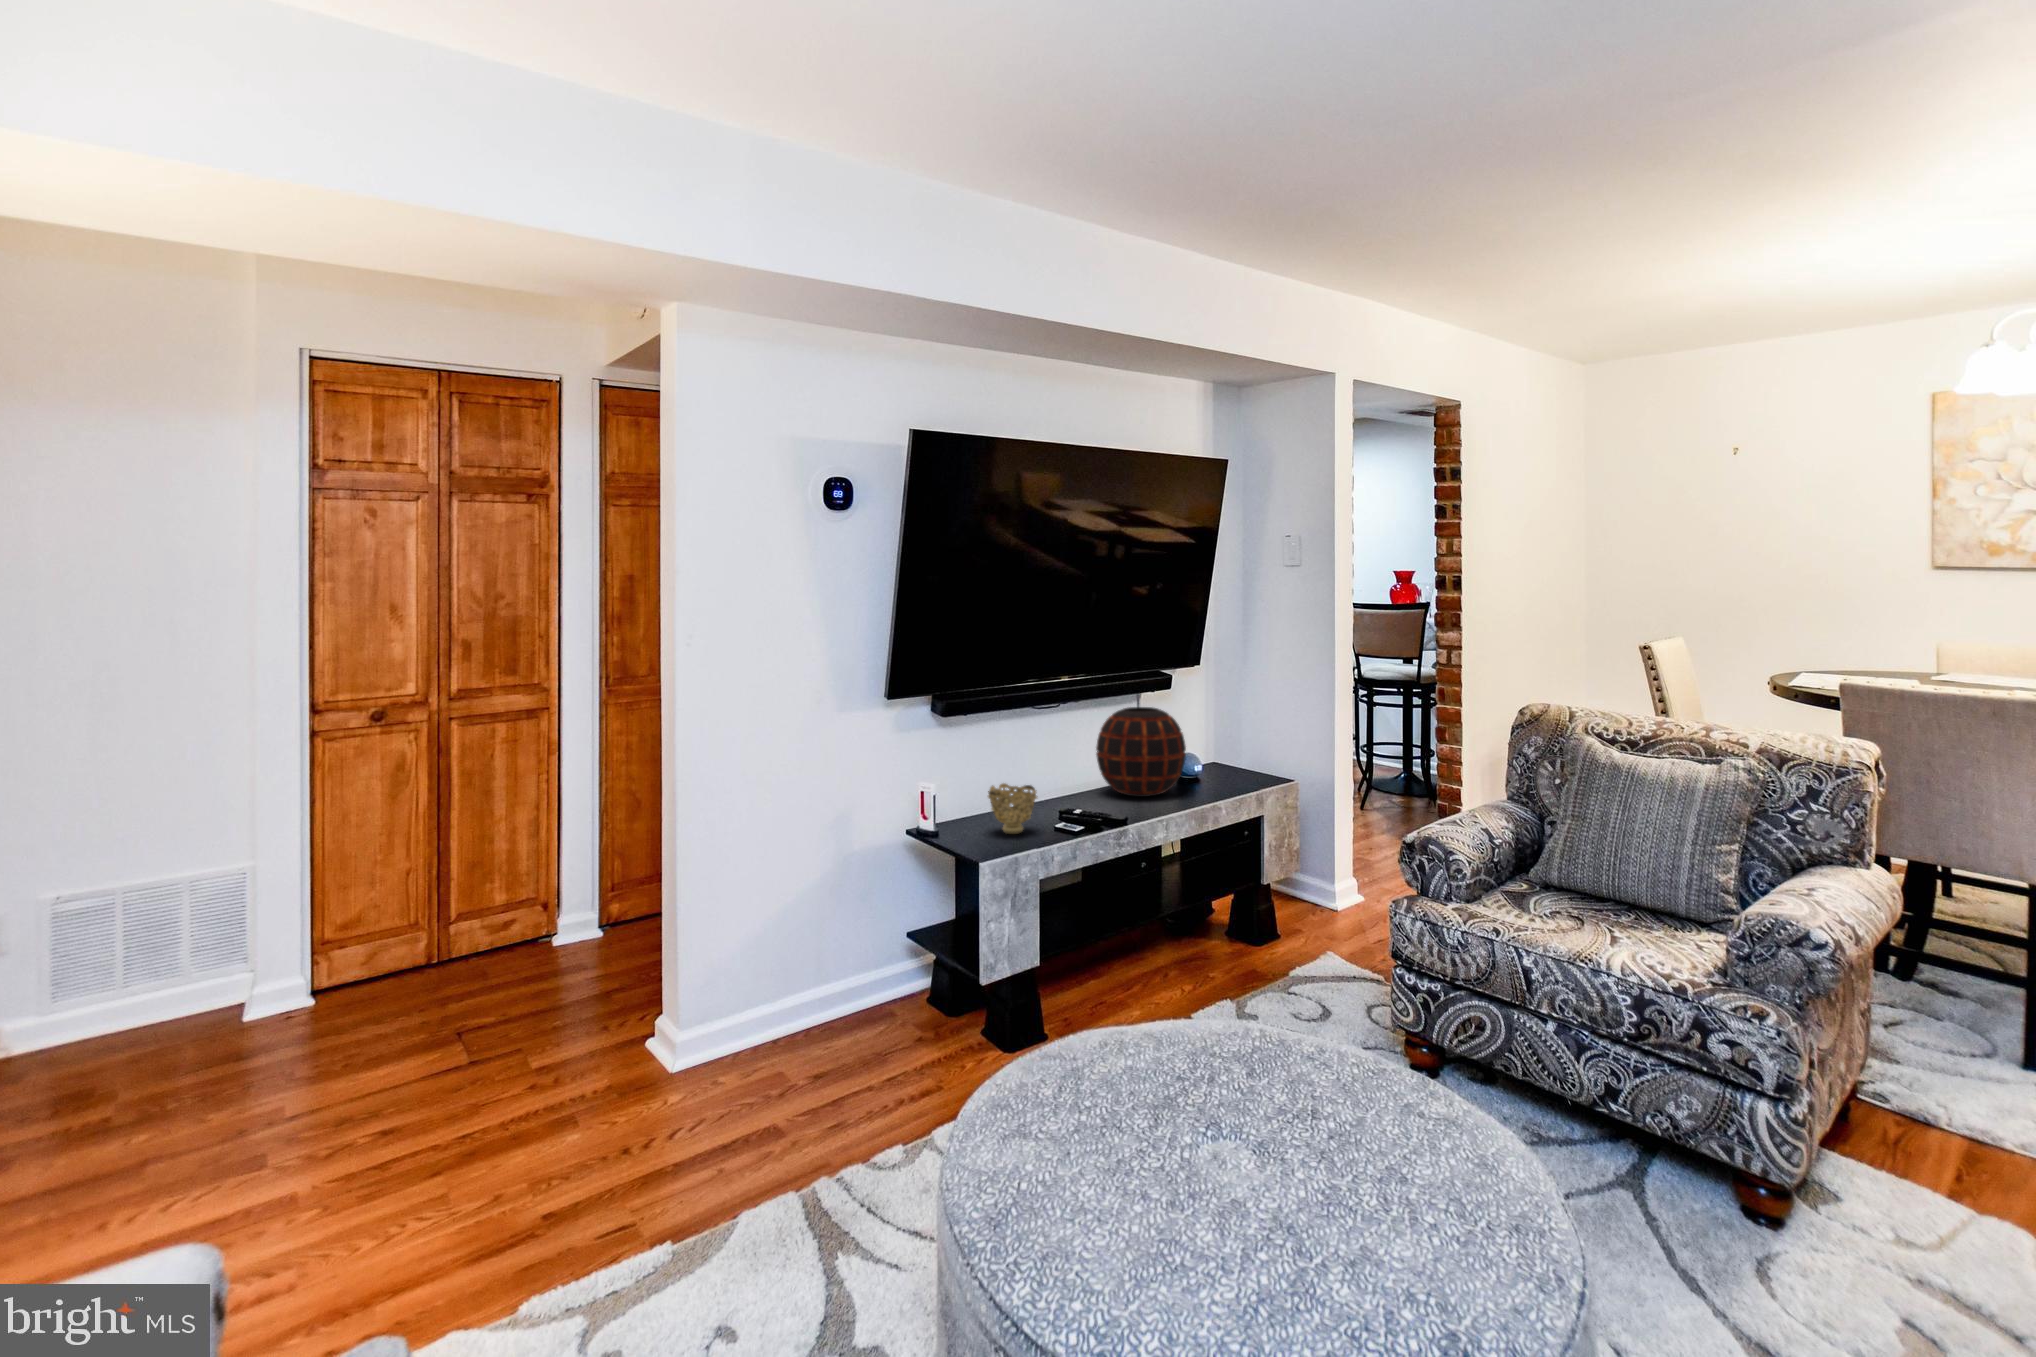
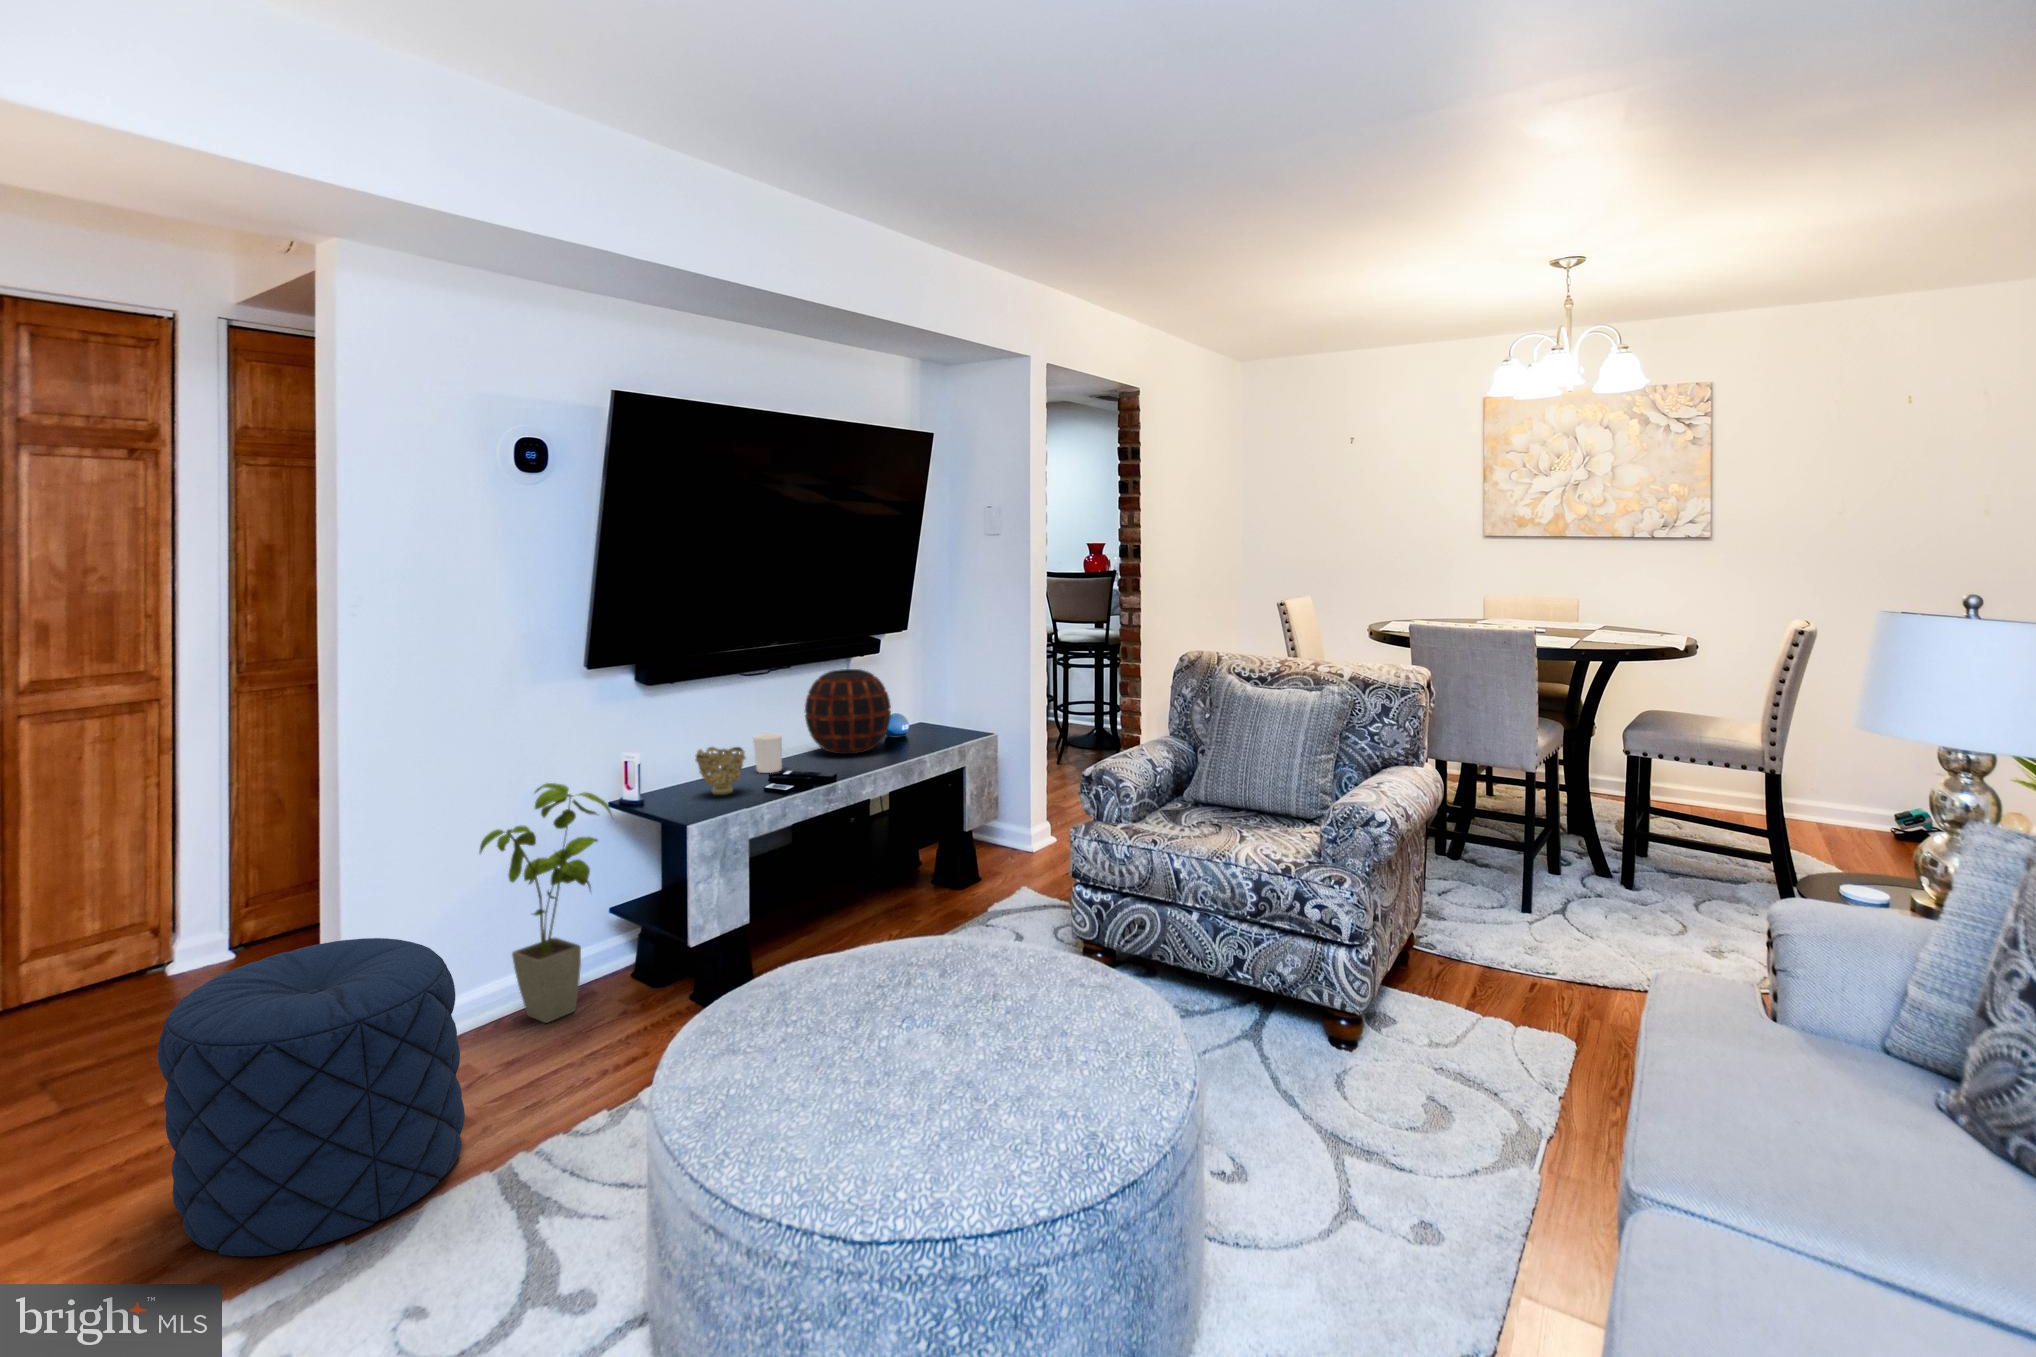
candle holder: none [1044,772,1073,812] -> present [753,734,782,773]
house plant: none [786,812,909,1049] -> present [479,783,612,1023]
pouf: none [513,956,762,1256] -> present [158,938,465,1256]

